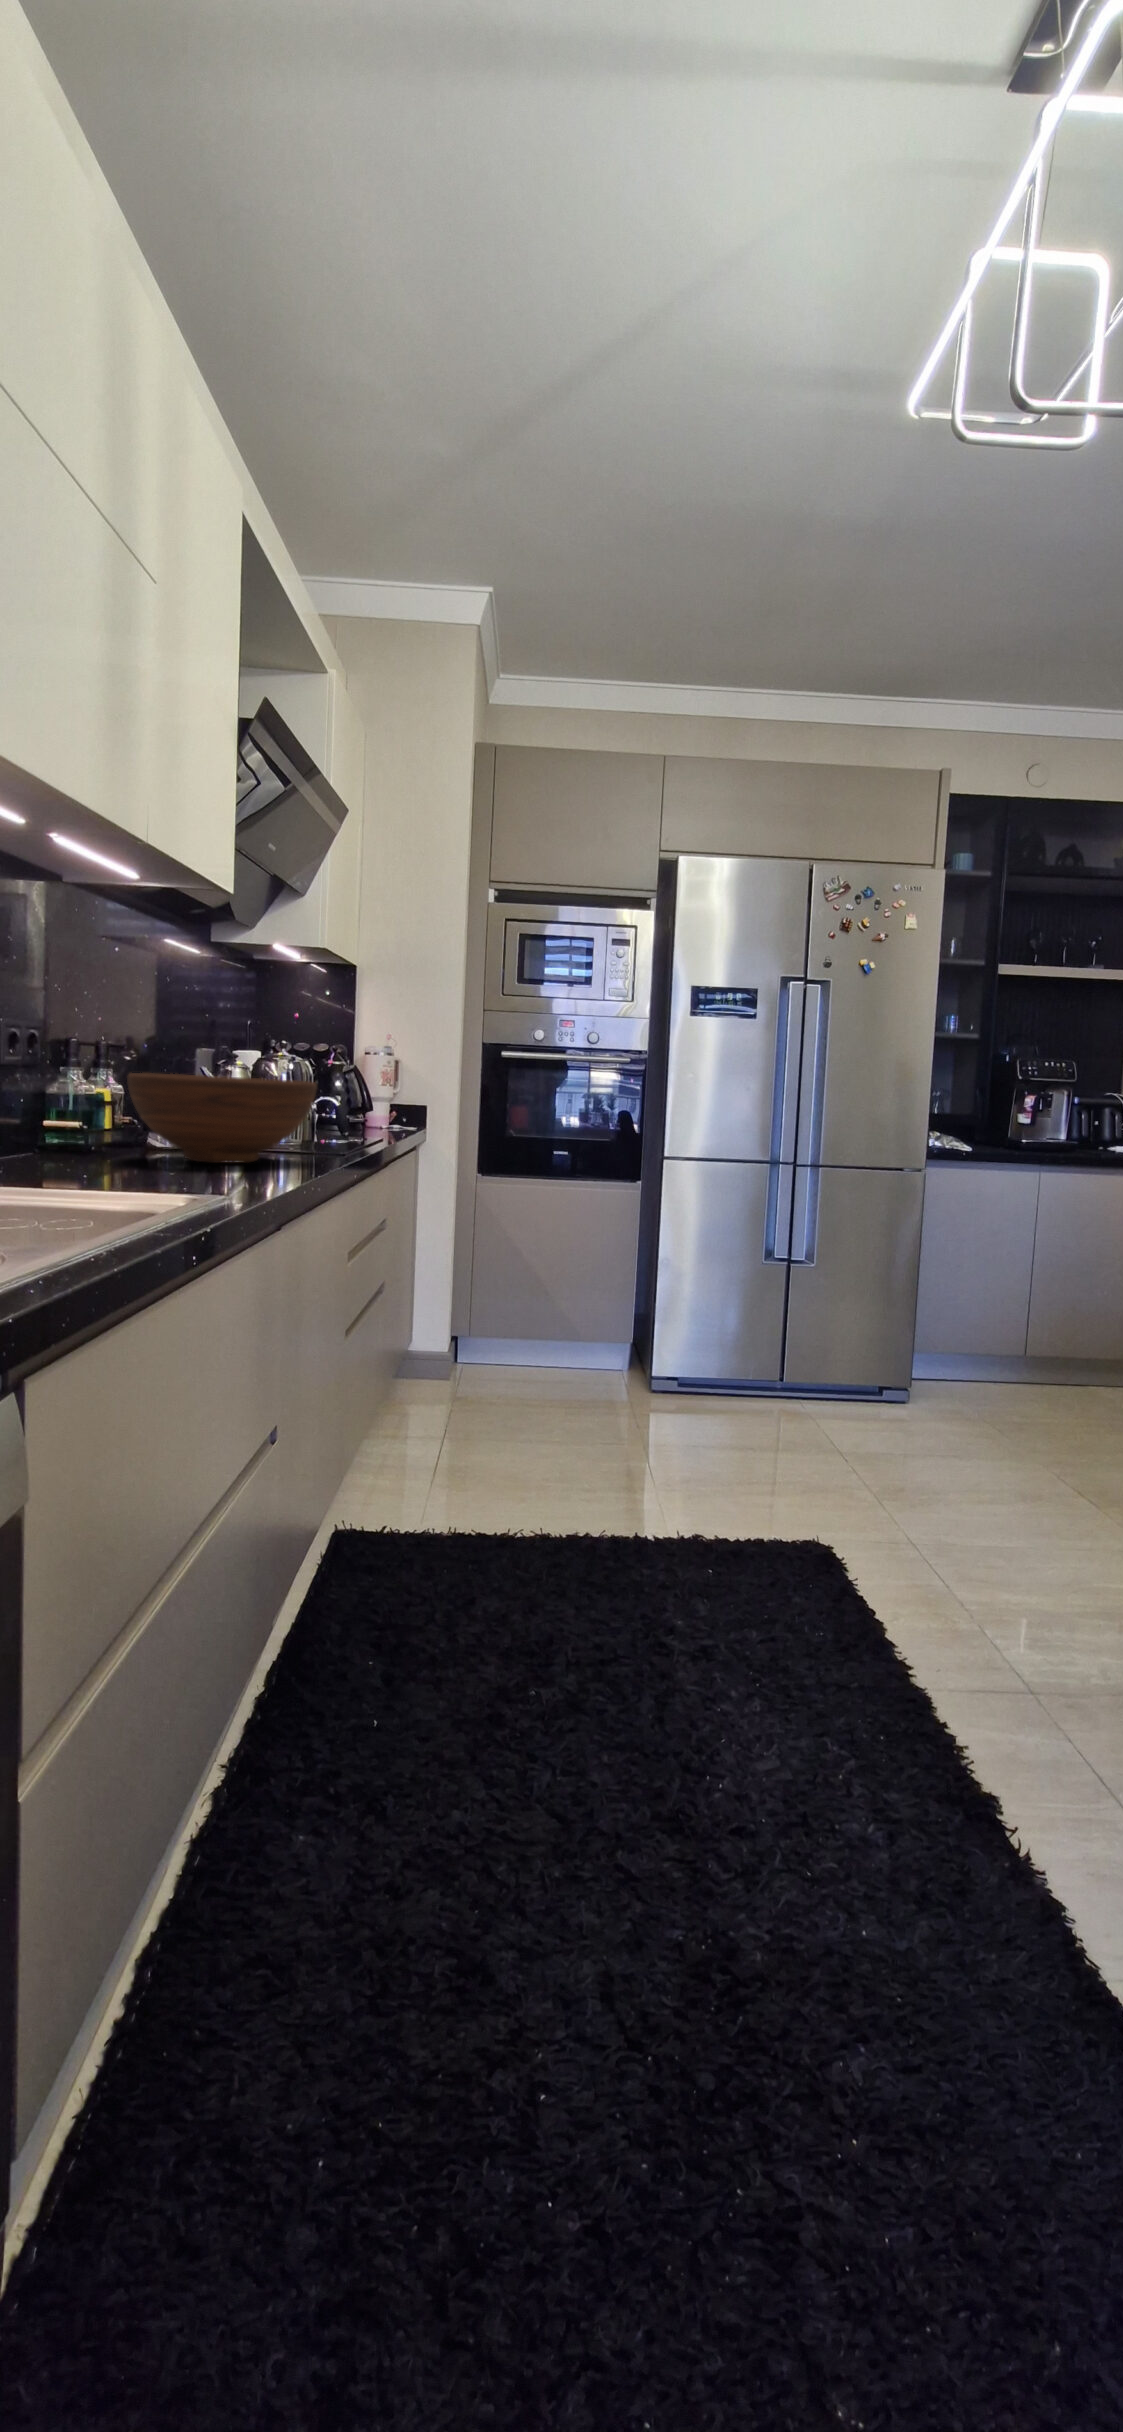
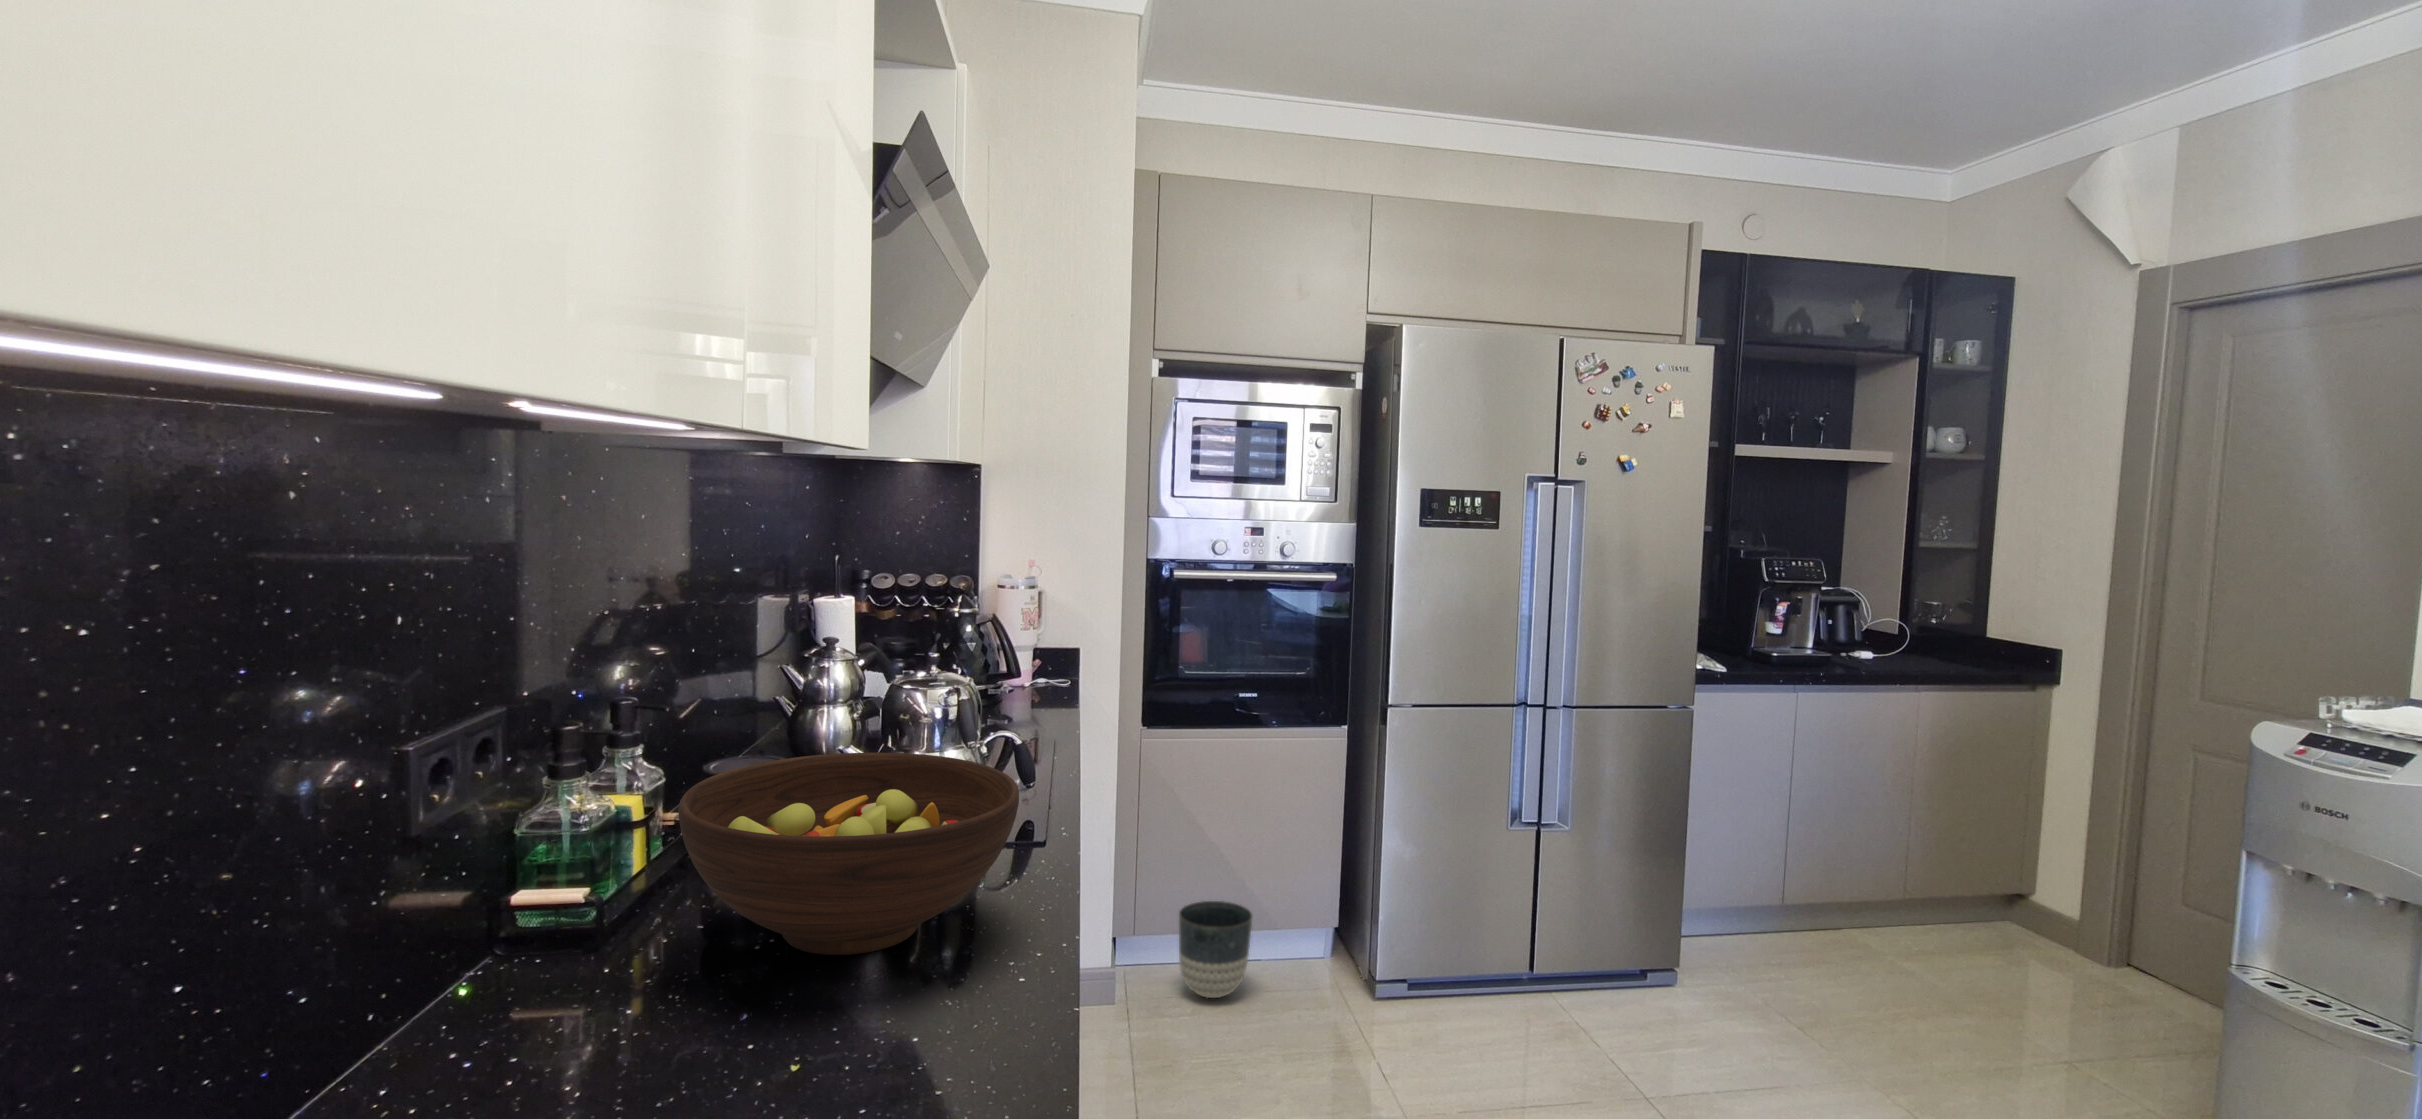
planter: none [506,1311,563,1380] -> present [1179,901,1253,998]

